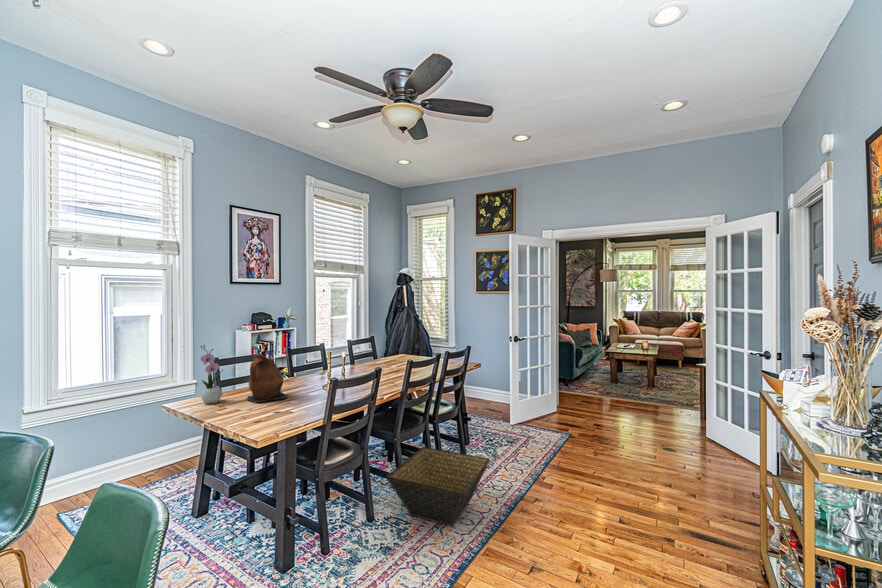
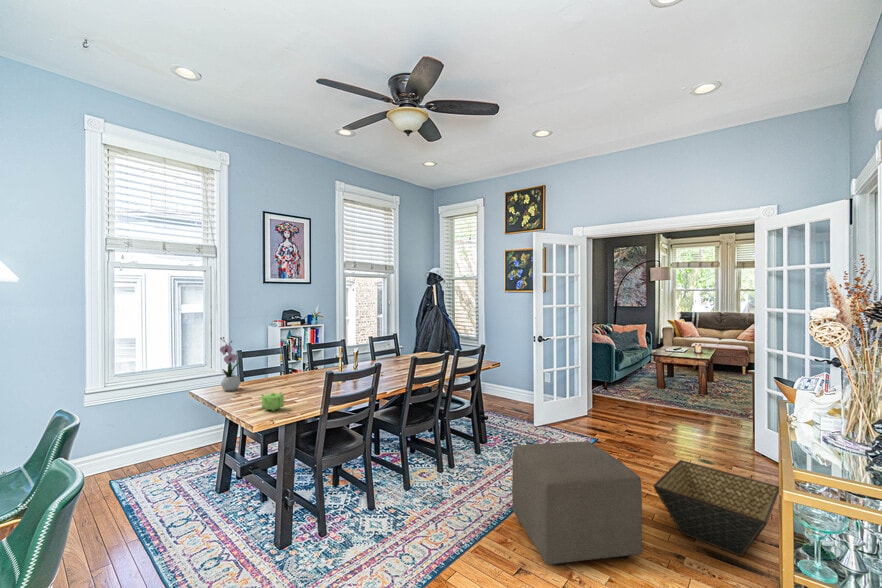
ceramic pitcher: present [247,355,288,402] -> none [260,347,299,391]
teapot: none [257,403,283,425] -> present [261,392,284,411]
ottoman: none [512,439,642,562] -> present [512,442,642,565]
basket: present [386,447,490,526] -> present [653,460,780,557]

